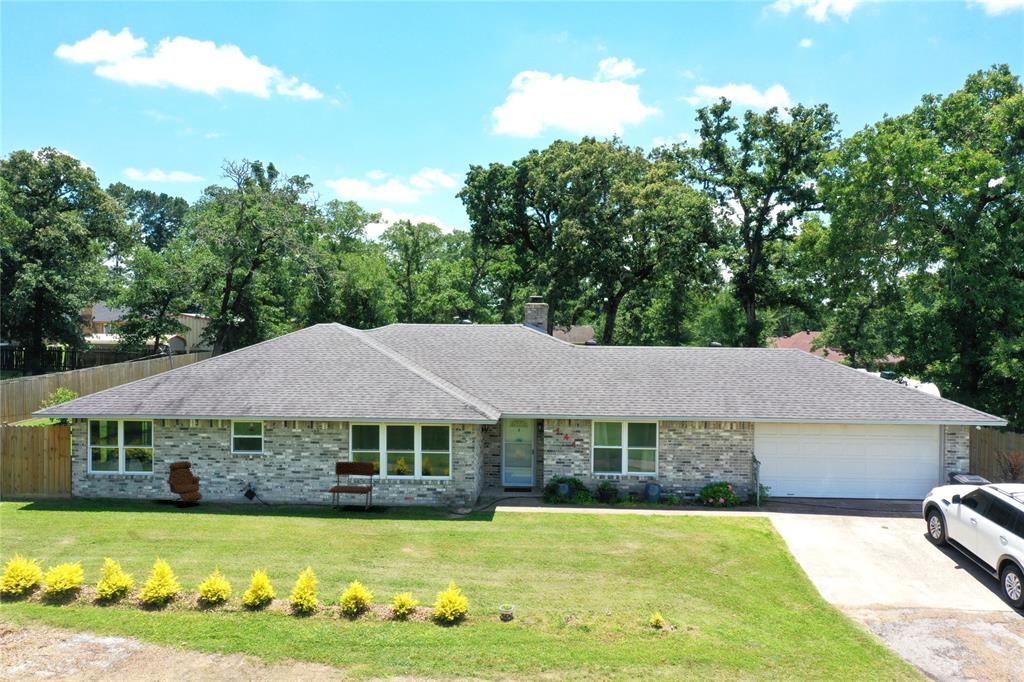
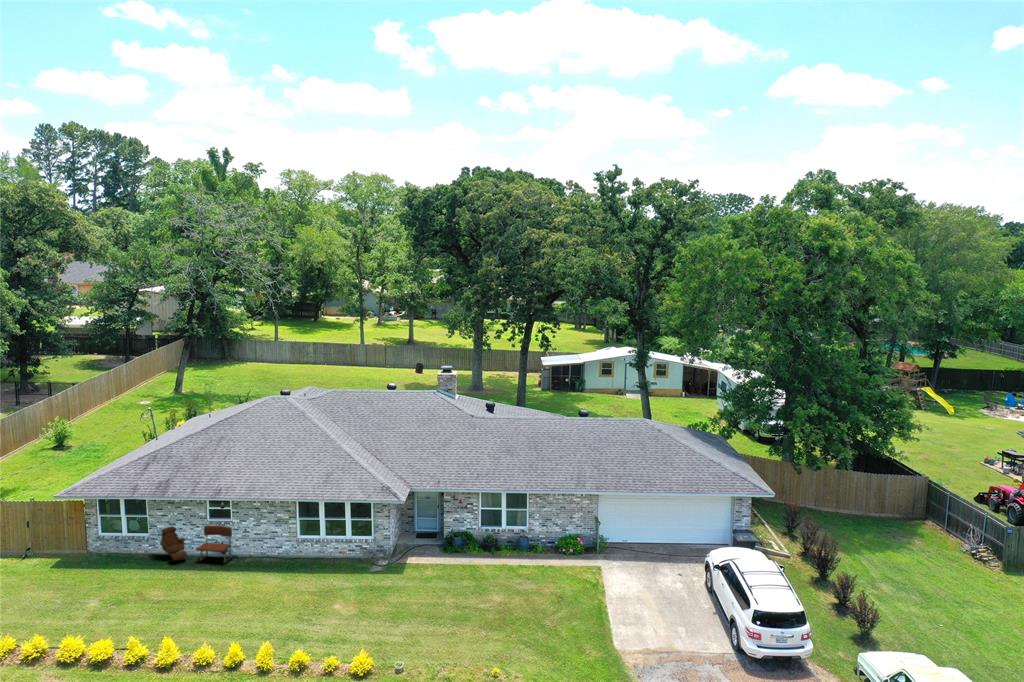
bench: present [328,462,374,510] -> present [196,525,232,562]

